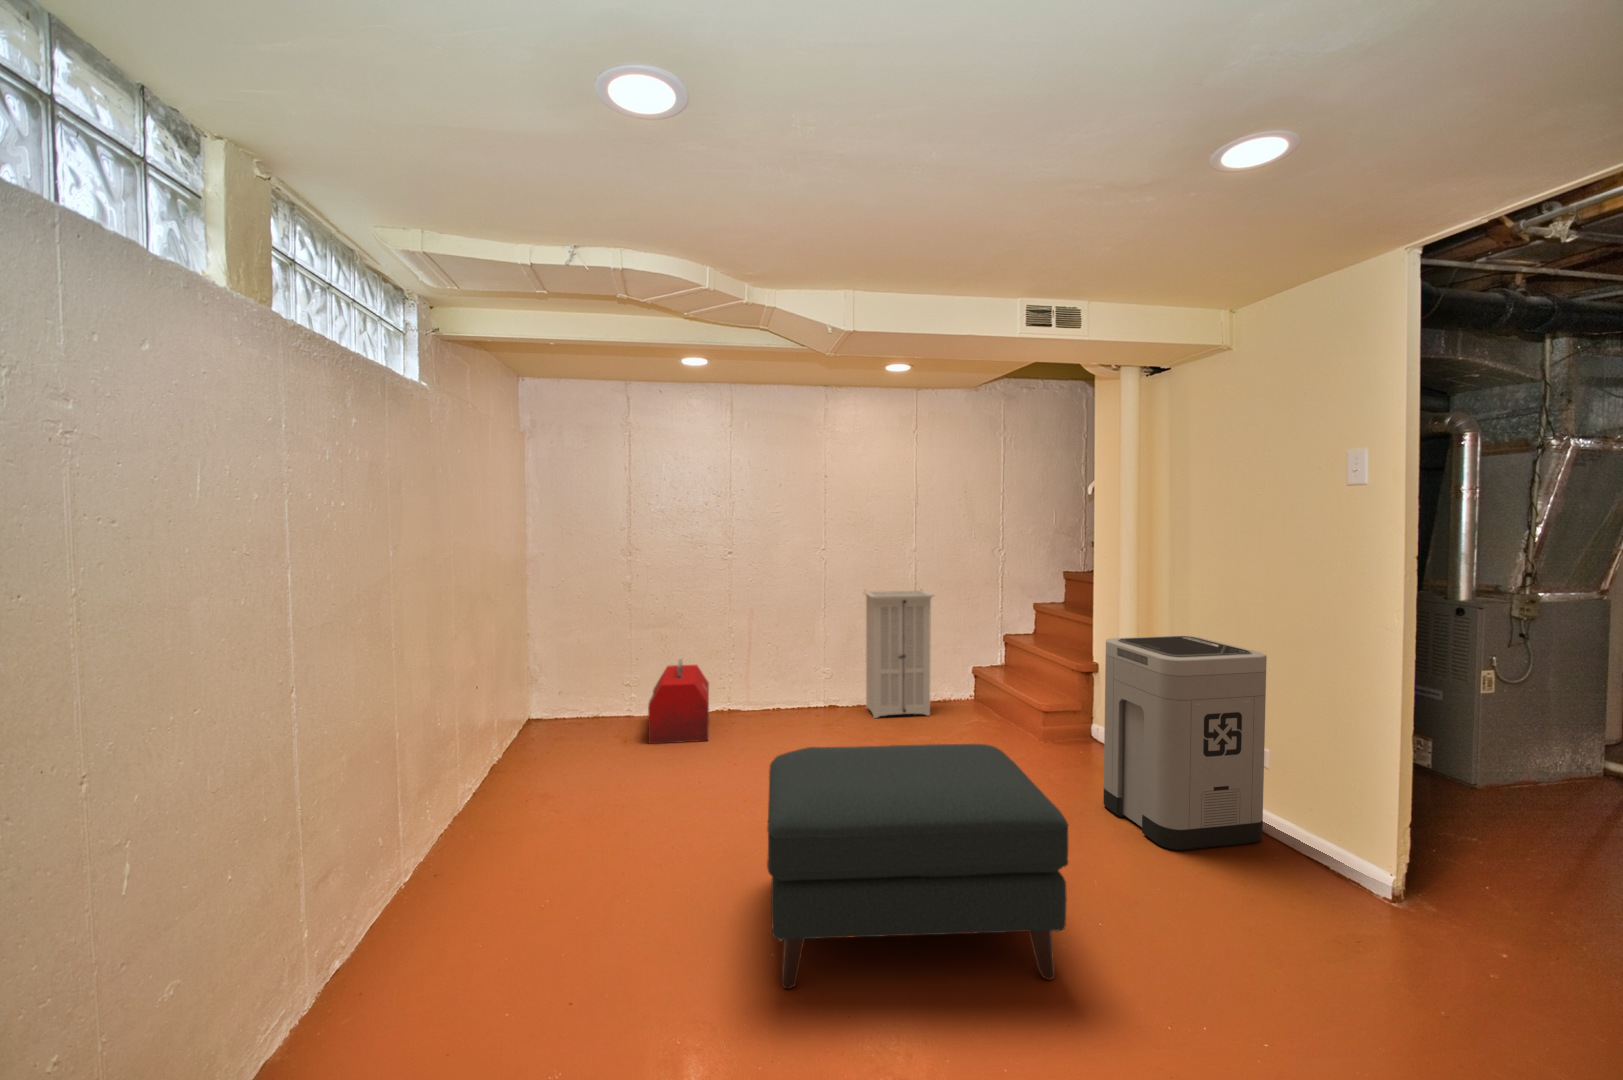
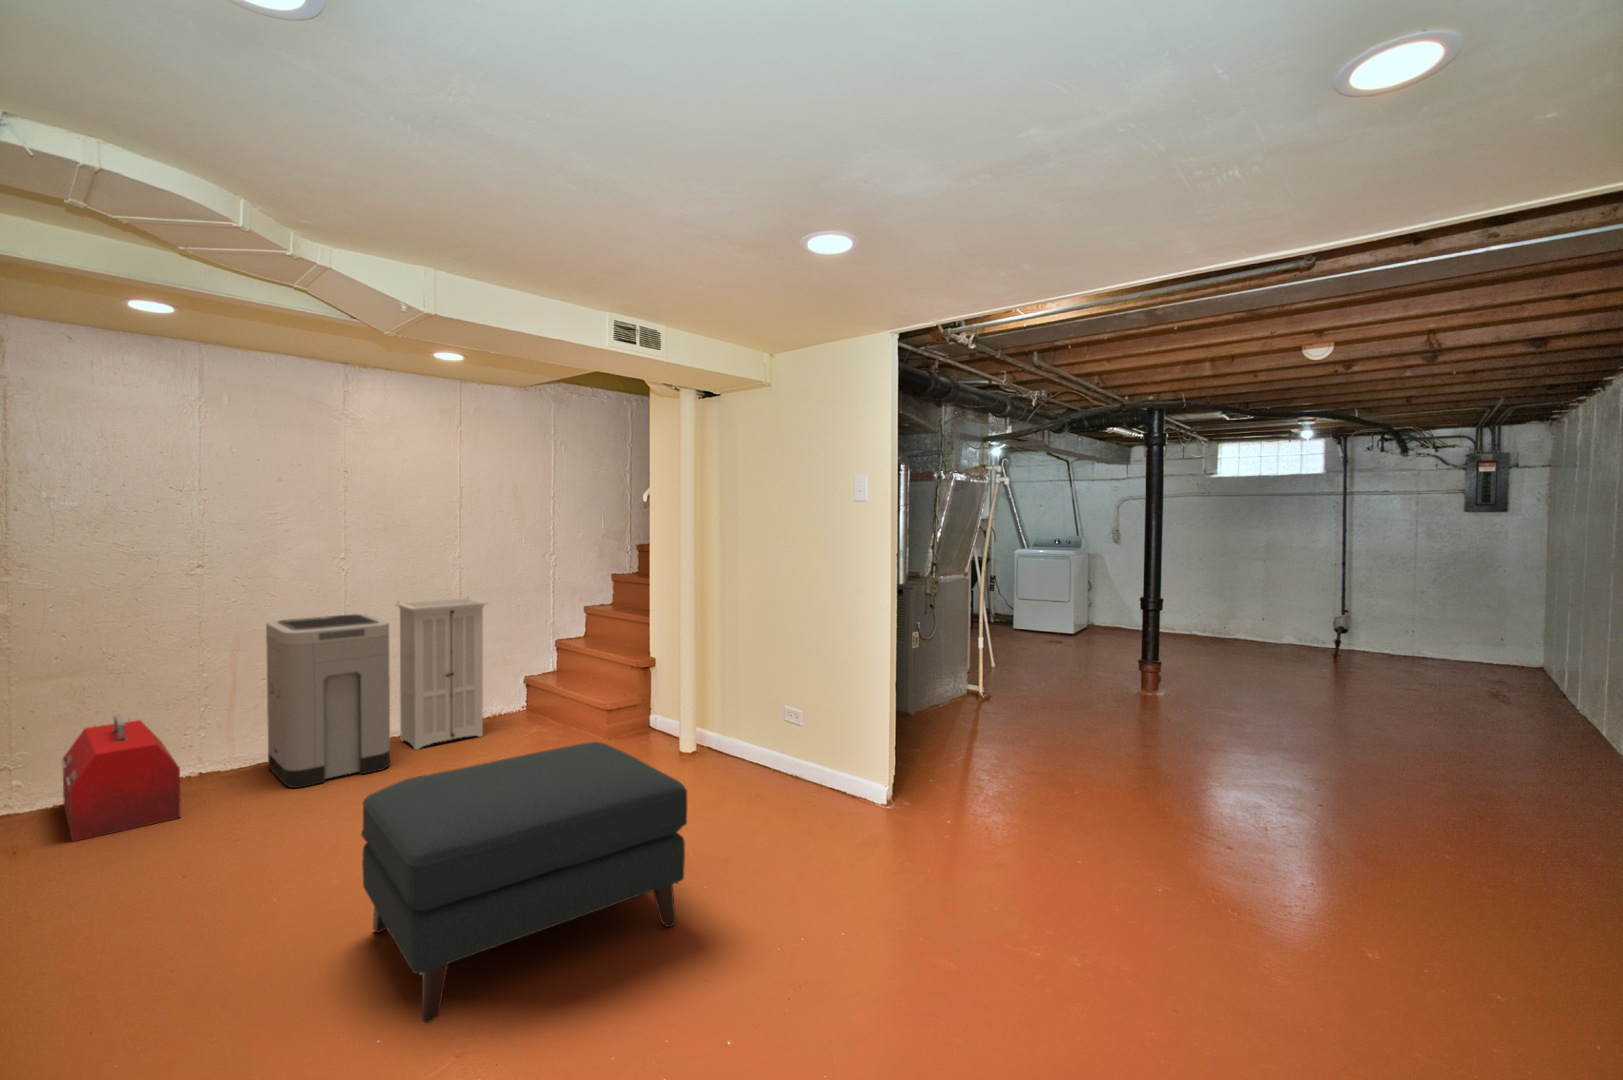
trash can: present [1103,636,1267,850] -> present [266,614,390,788]

